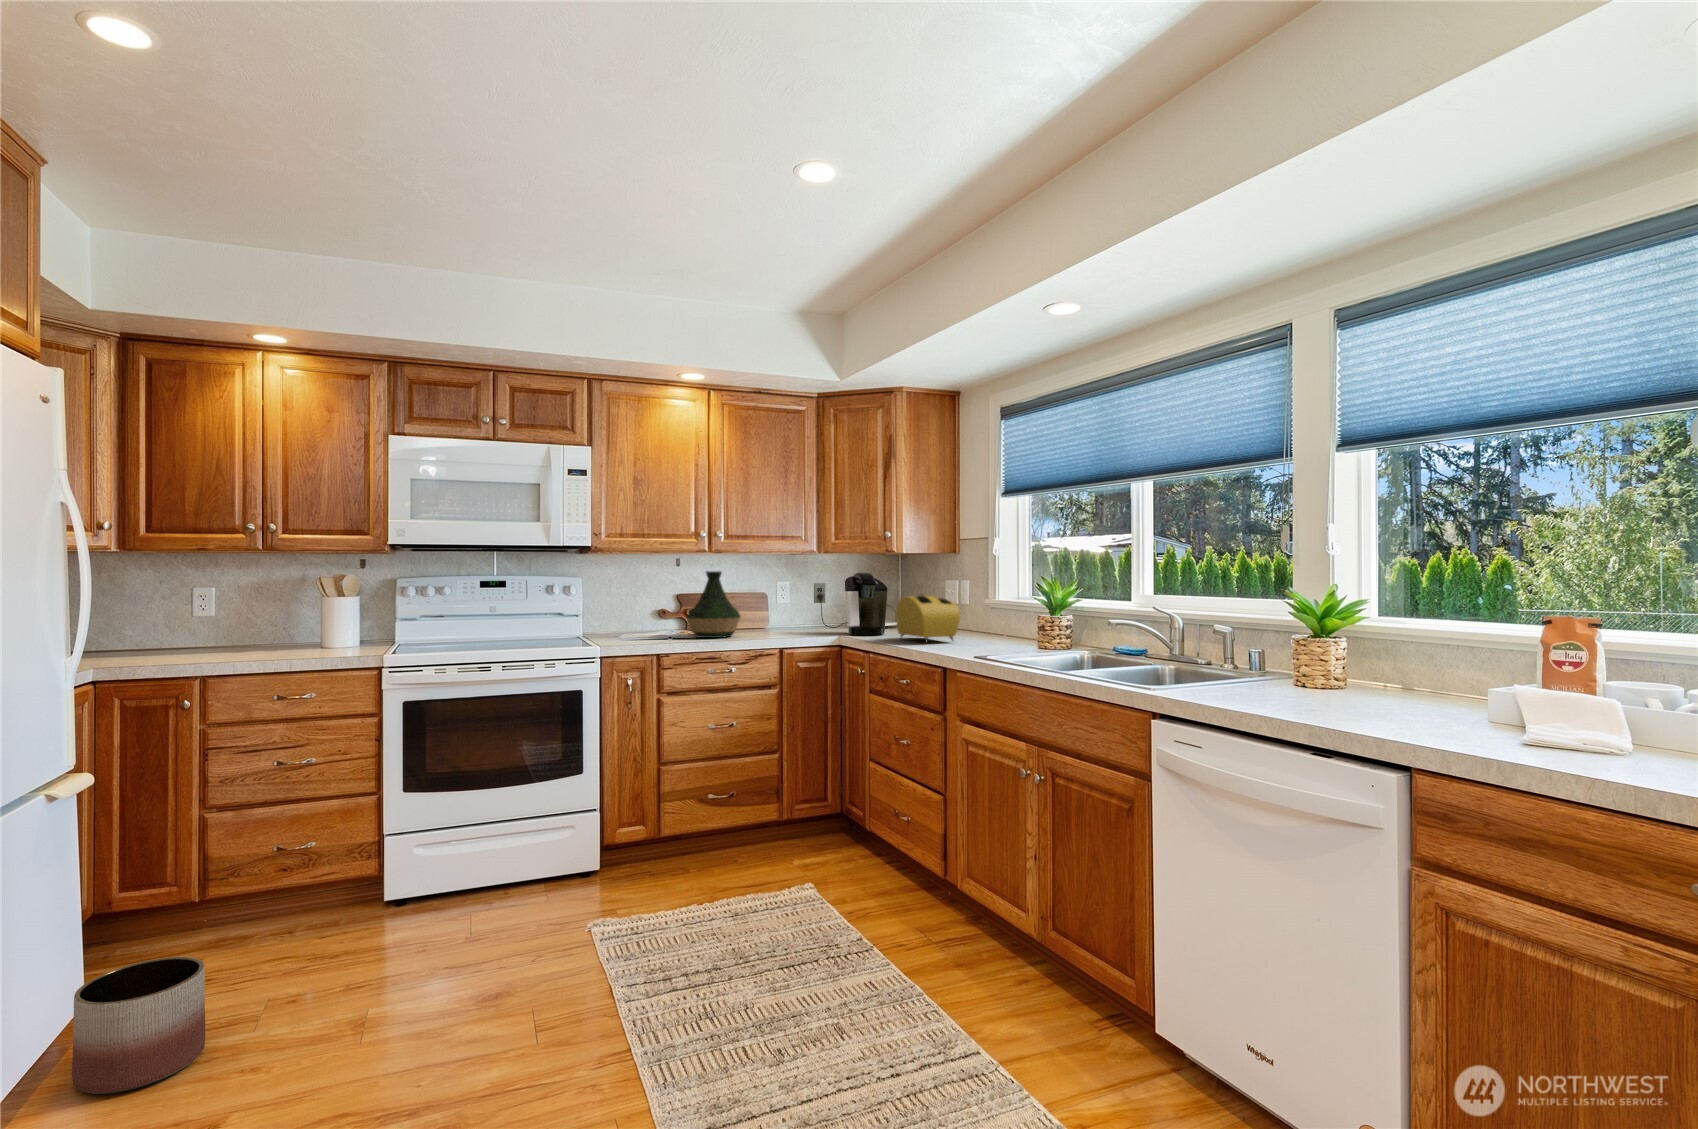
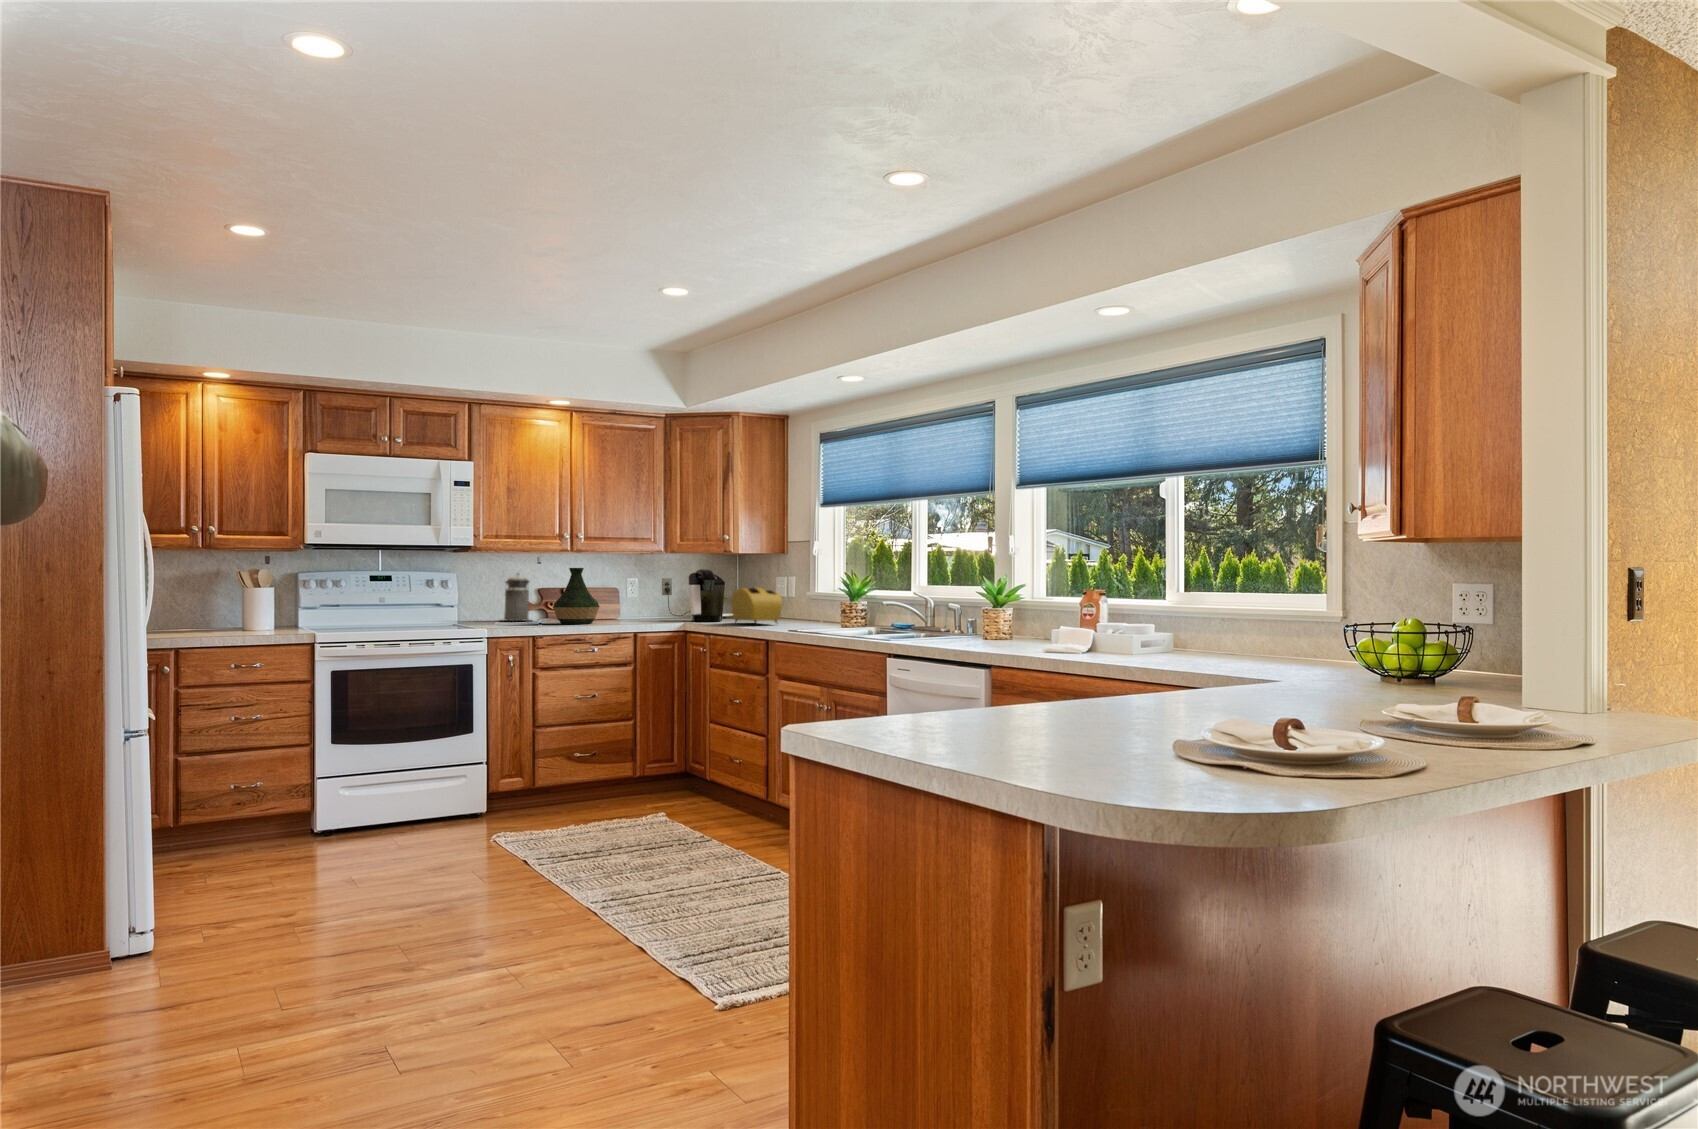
canister: none [631,577,671,632] -> present [503,574,530,621]
planter: present [72,957,205,1094] -> none [171,833,250,909]

